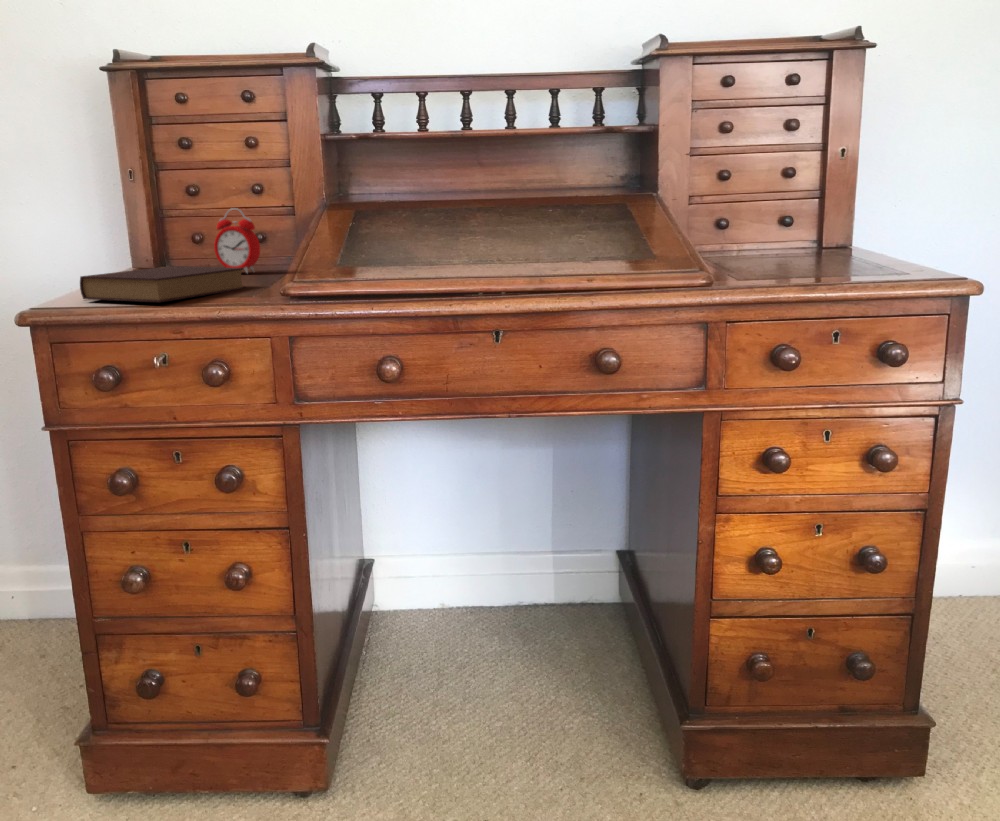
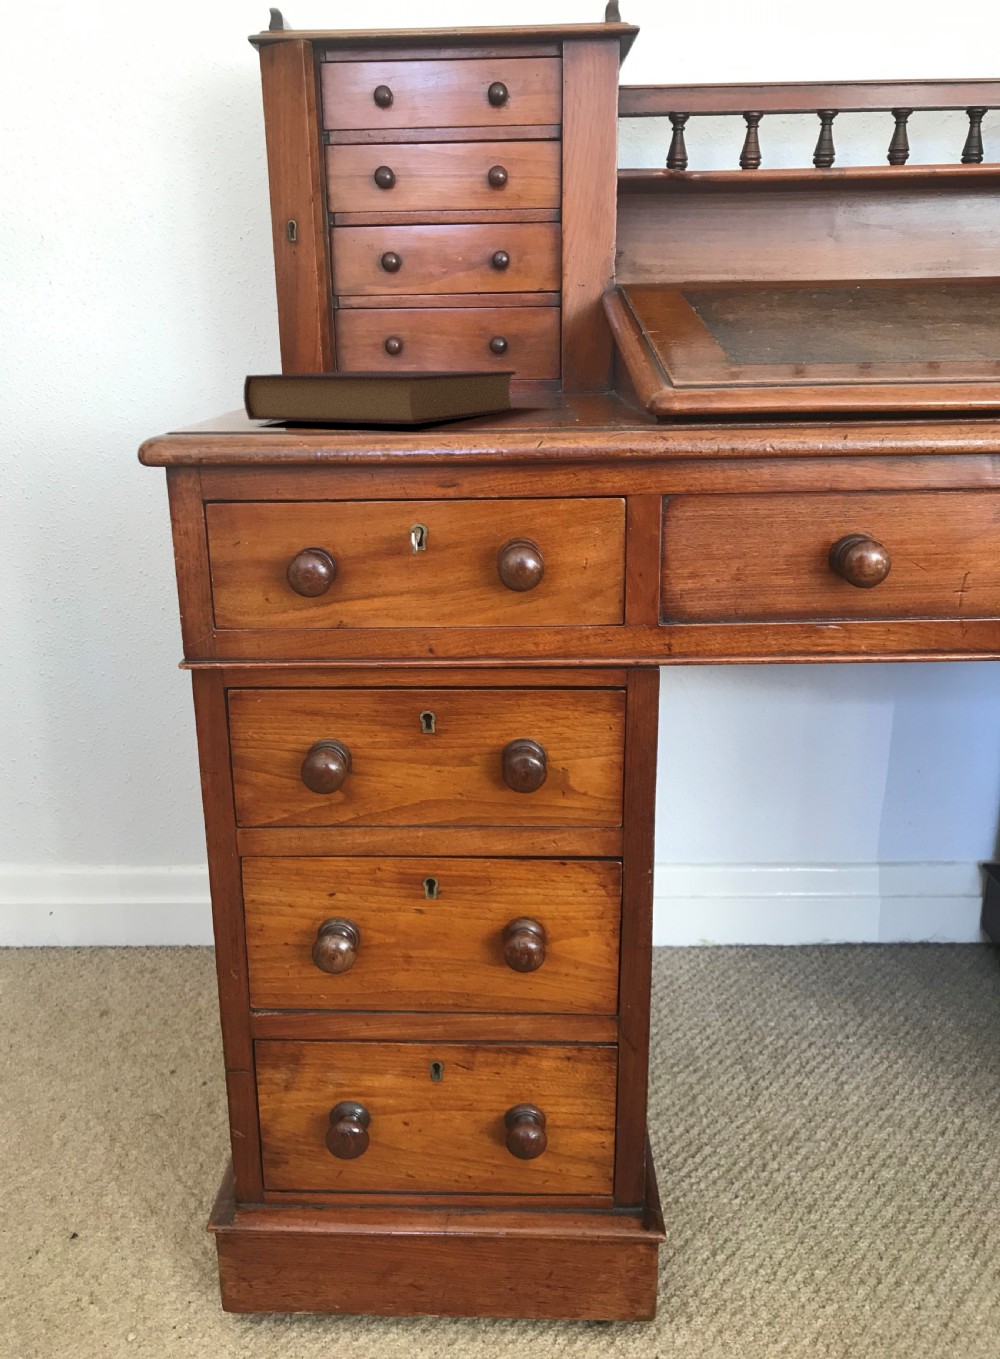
alarm clock: present [214,208,260,273] -> none [417,273,497,392]

